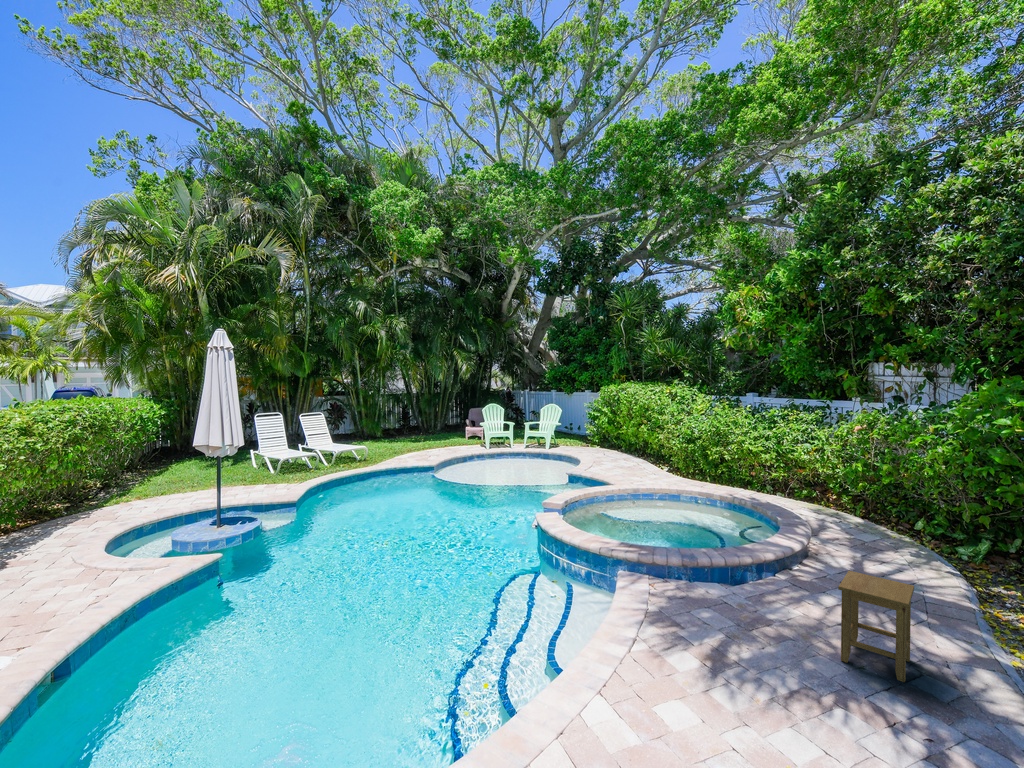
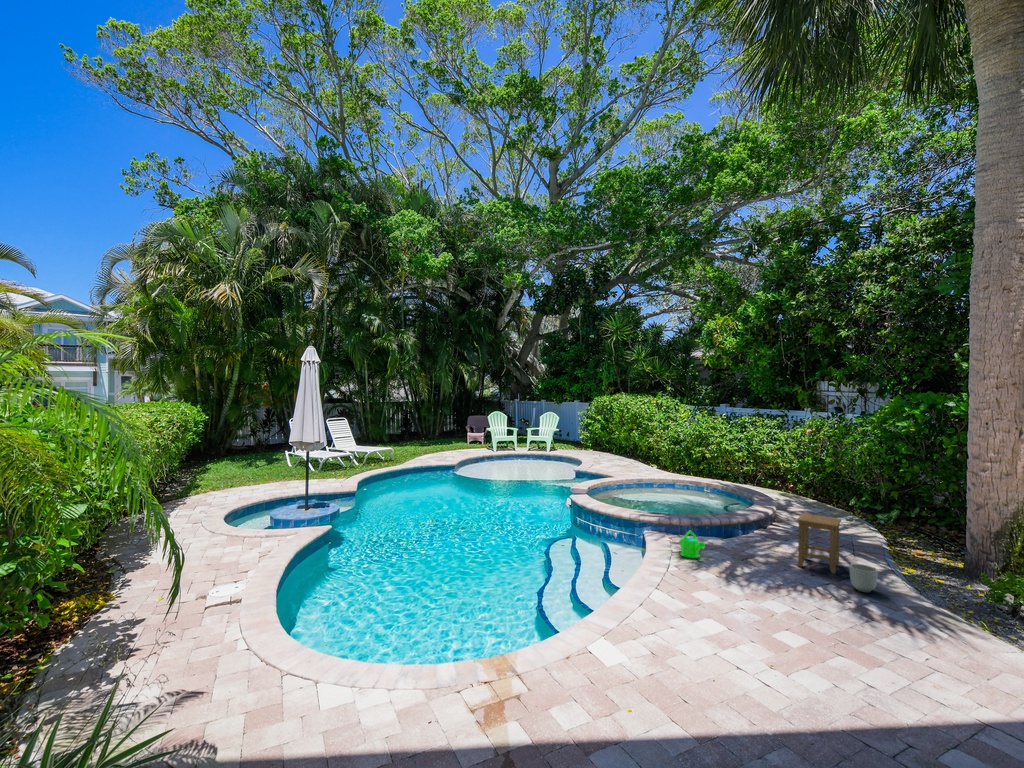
watering can: none [654,593,690,637] -> present [679,531,705,558]
planter: none [934,680,990,739] -> present [849,564,878,592]

